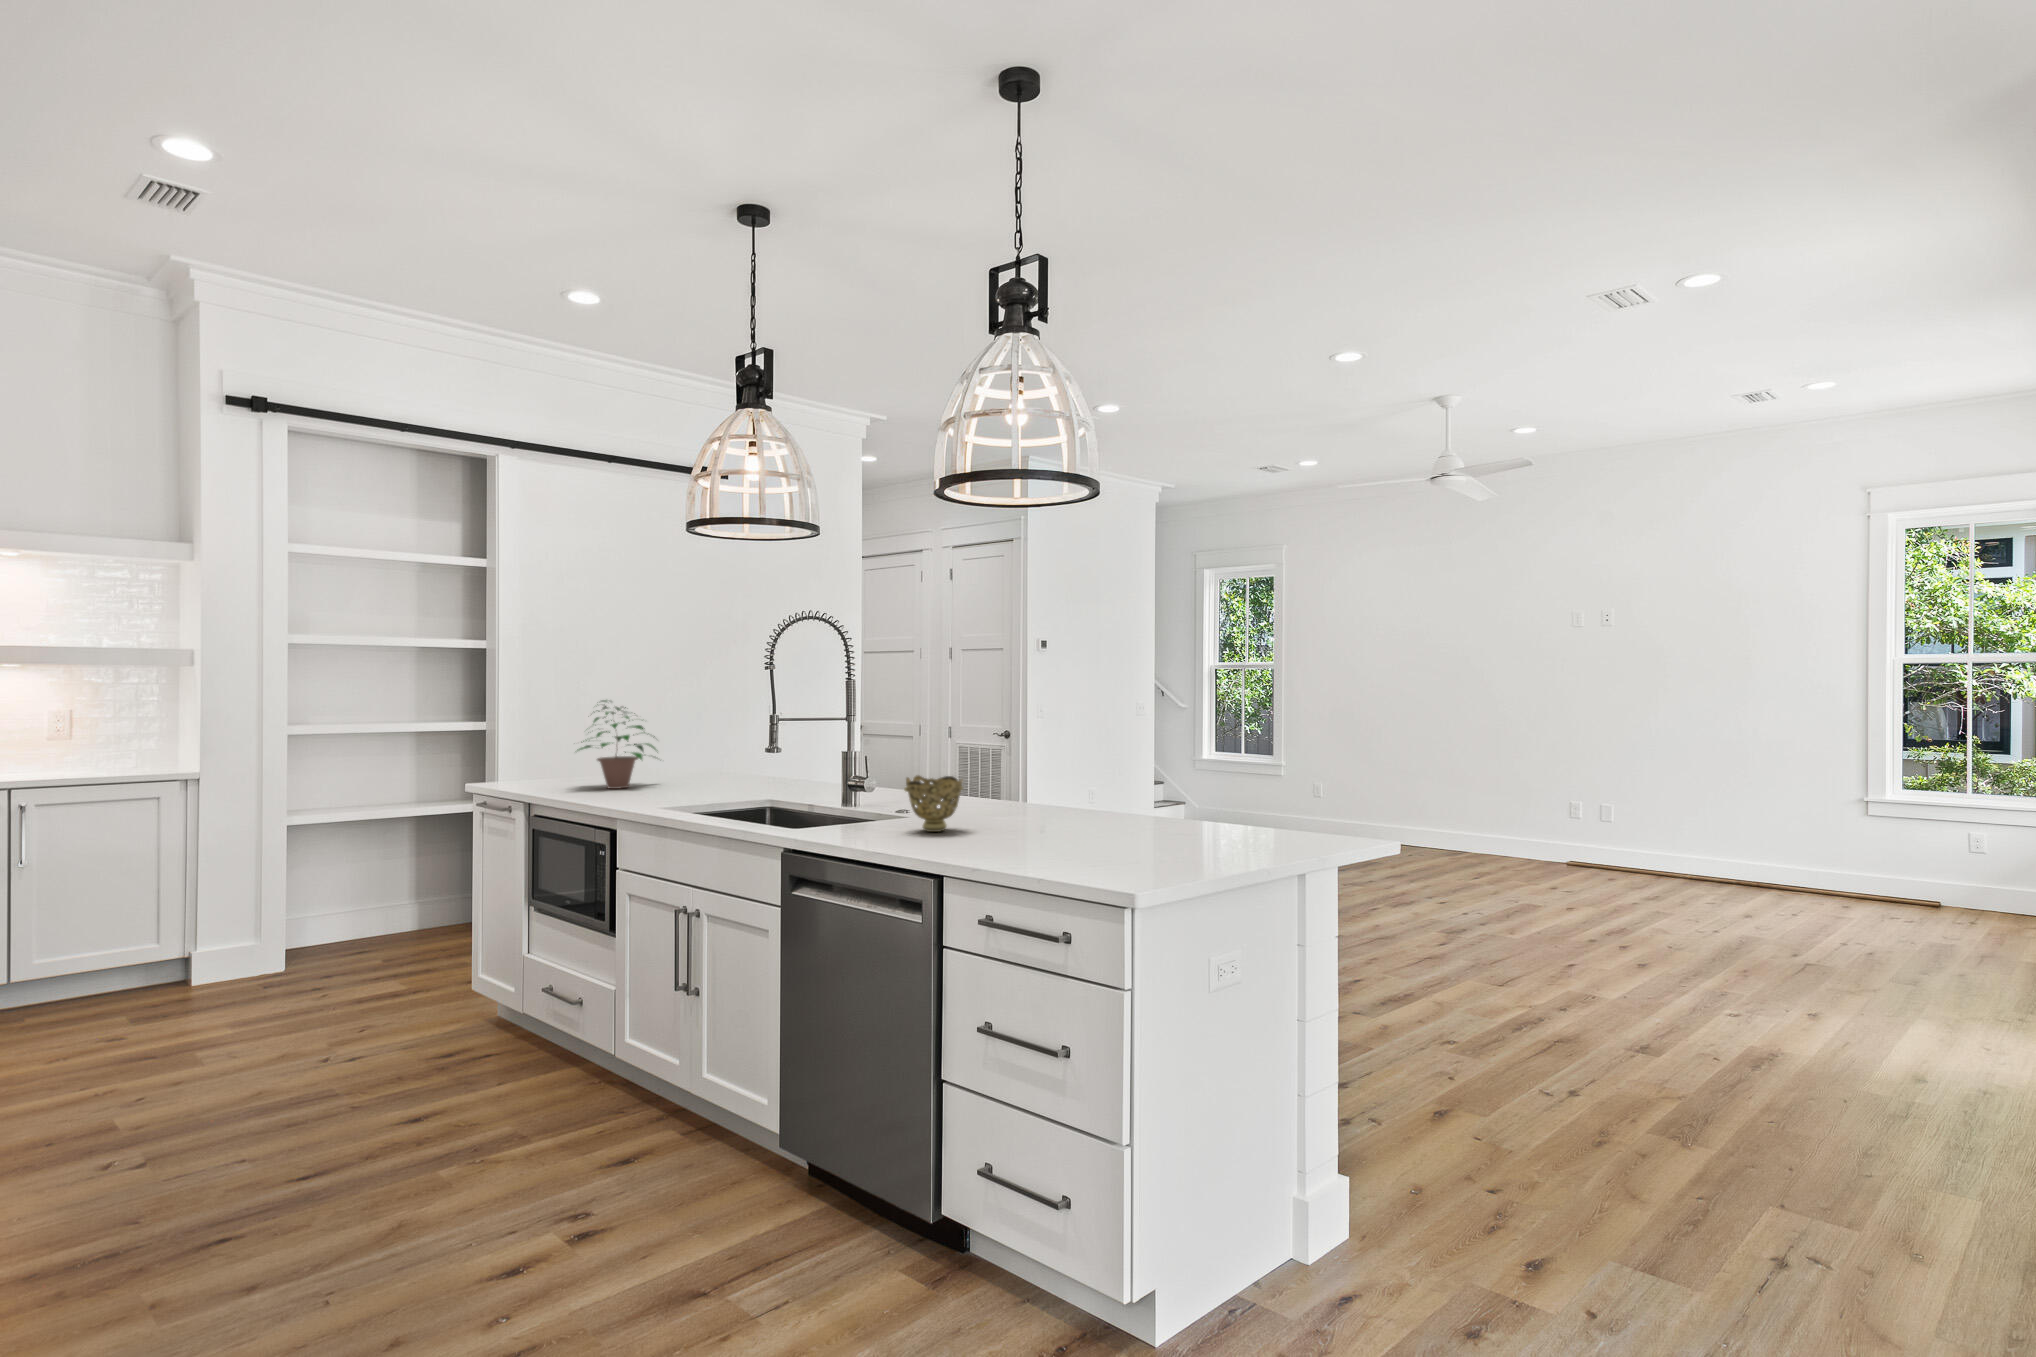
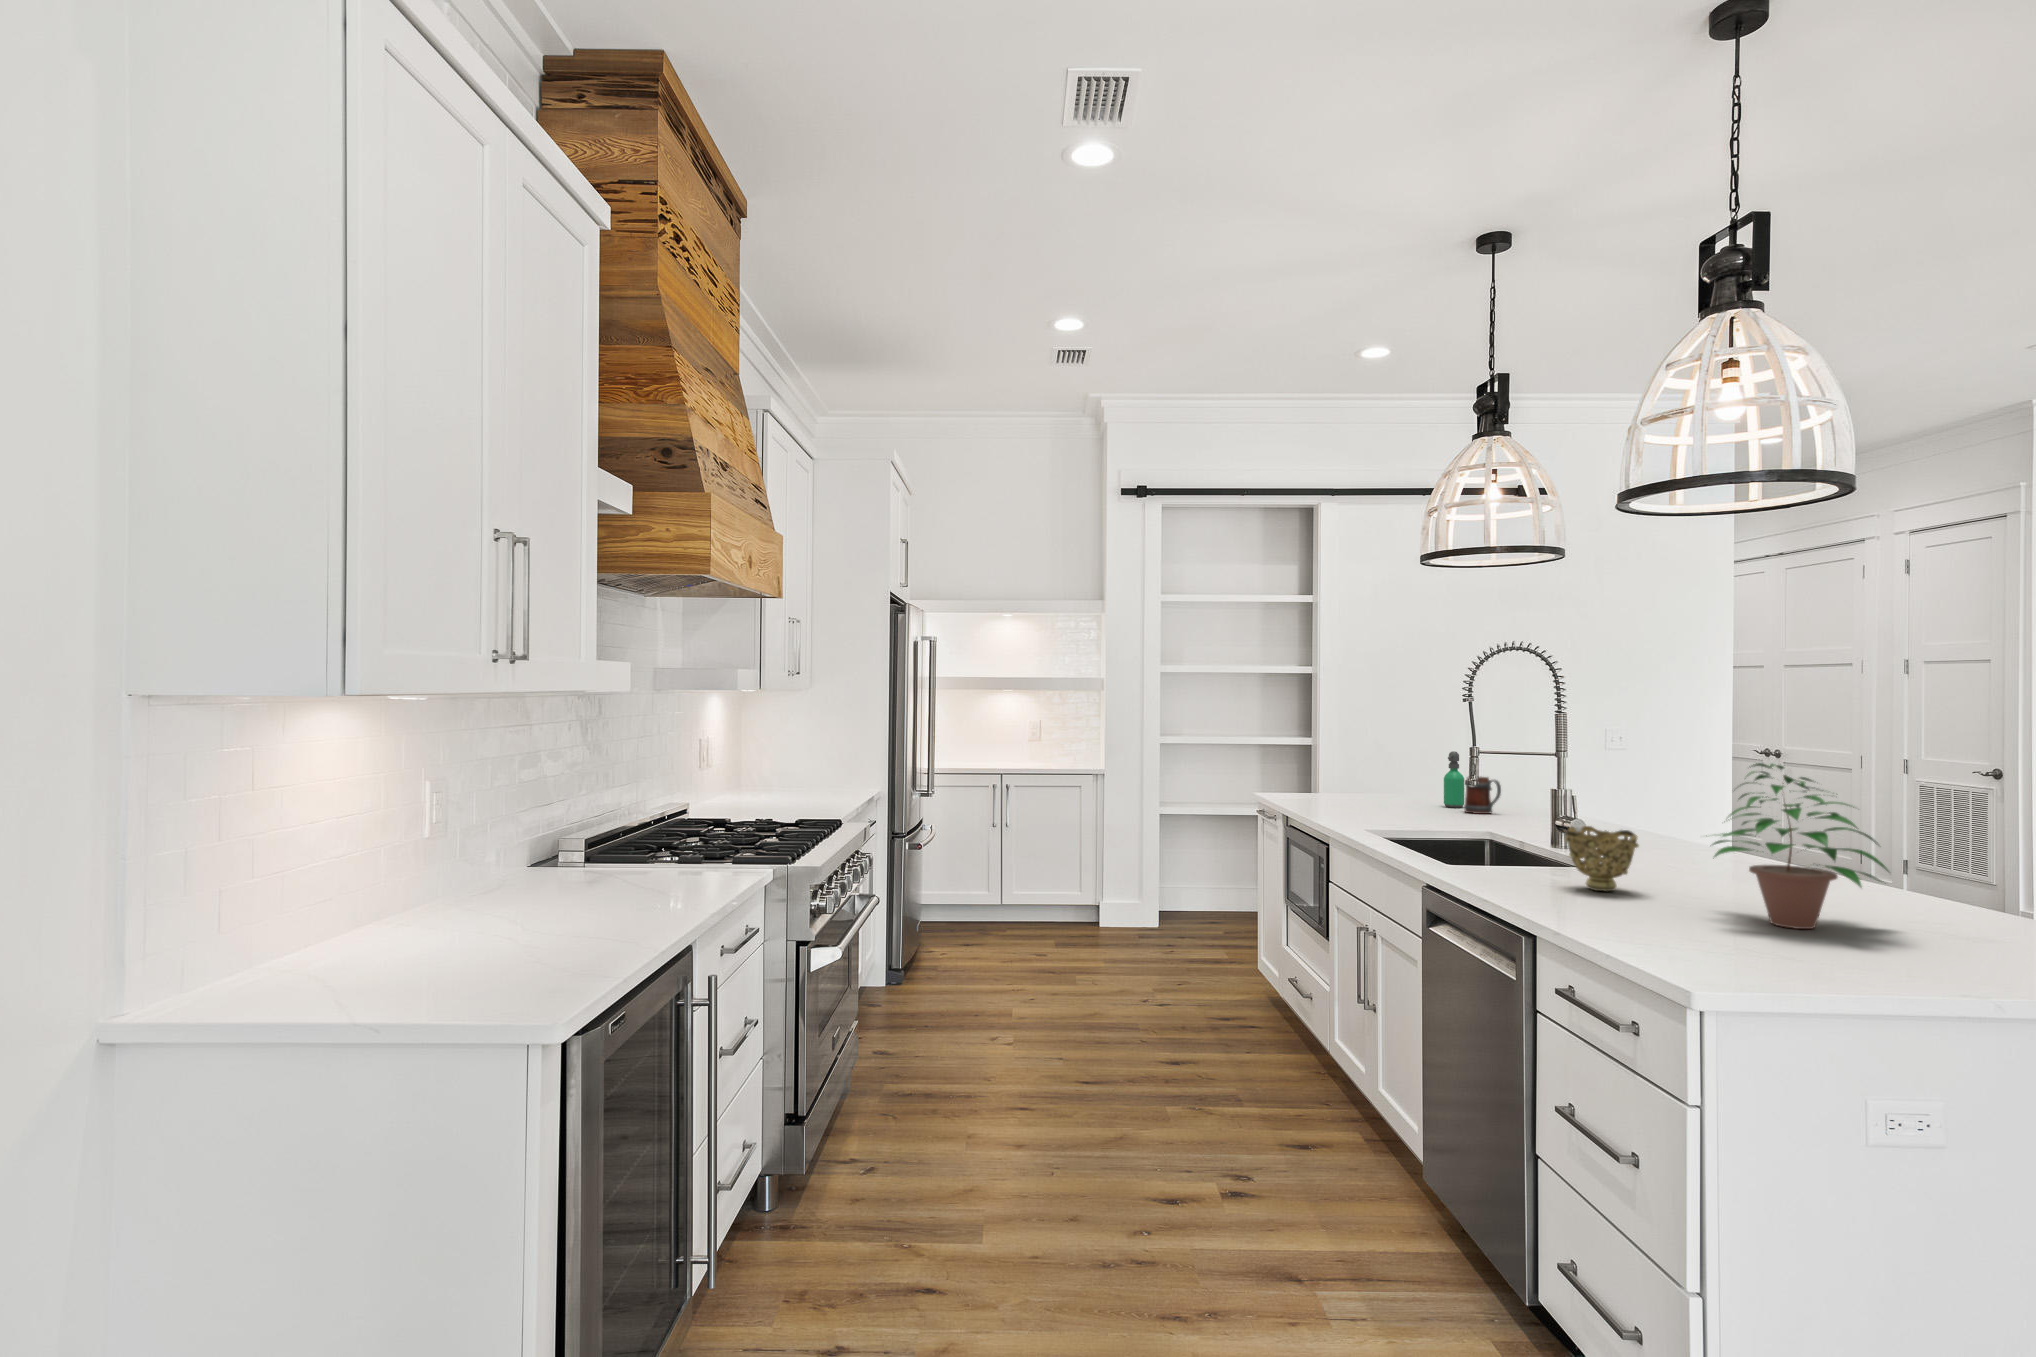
potted plant: present [577,700,656,789] -> present [1712,763,1888,929]
soap dispenser: none [687,723,708,779] -> present [1444,751,1464,808]
mug: none [715,746,751,782] -> present [1464,777,1501,814]

